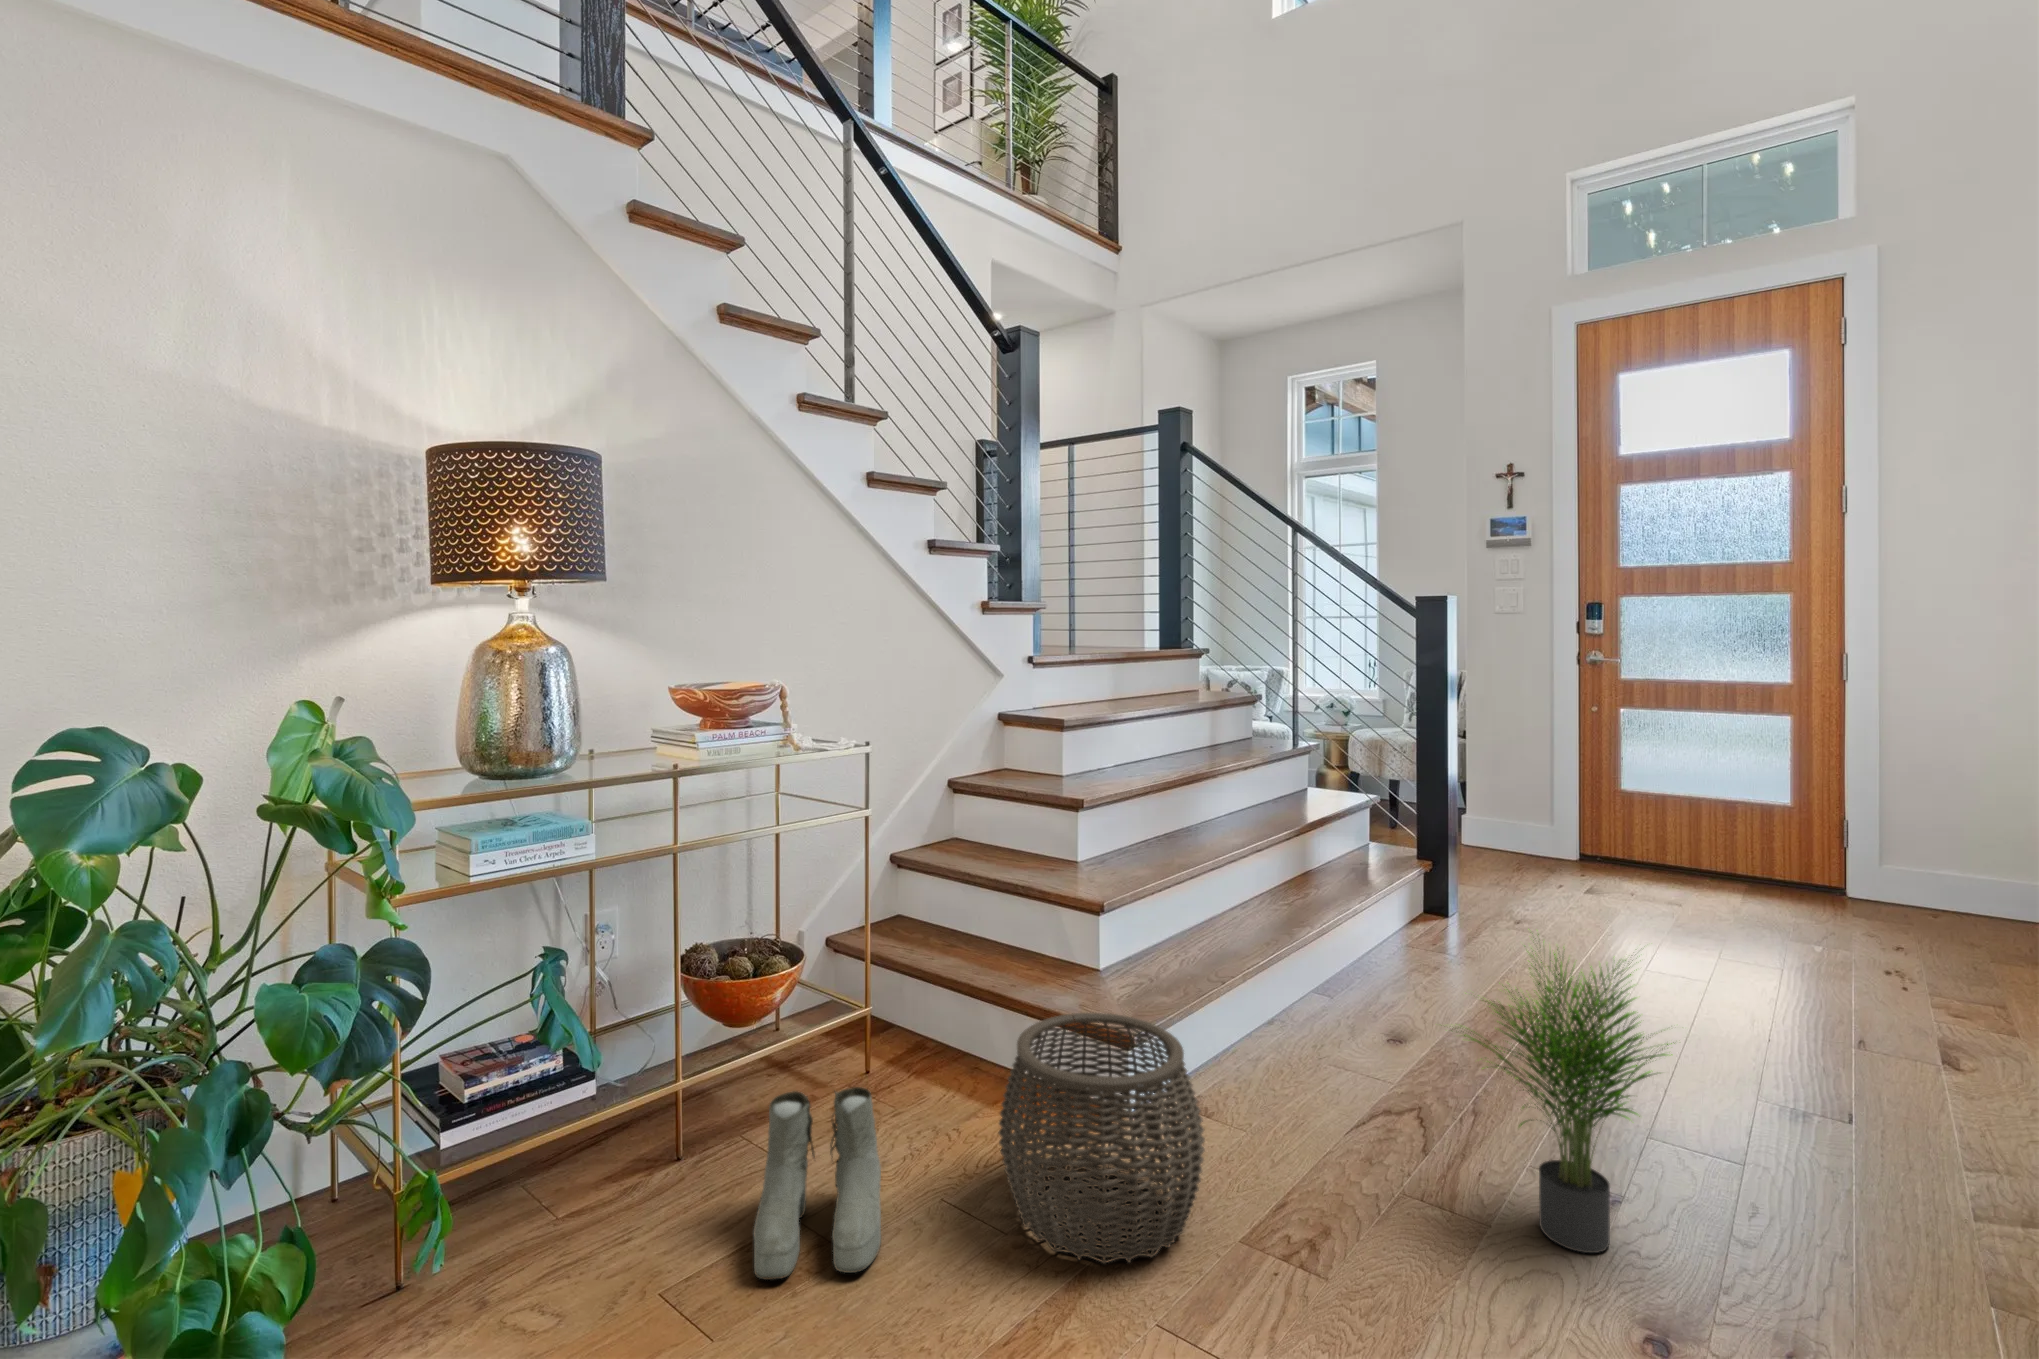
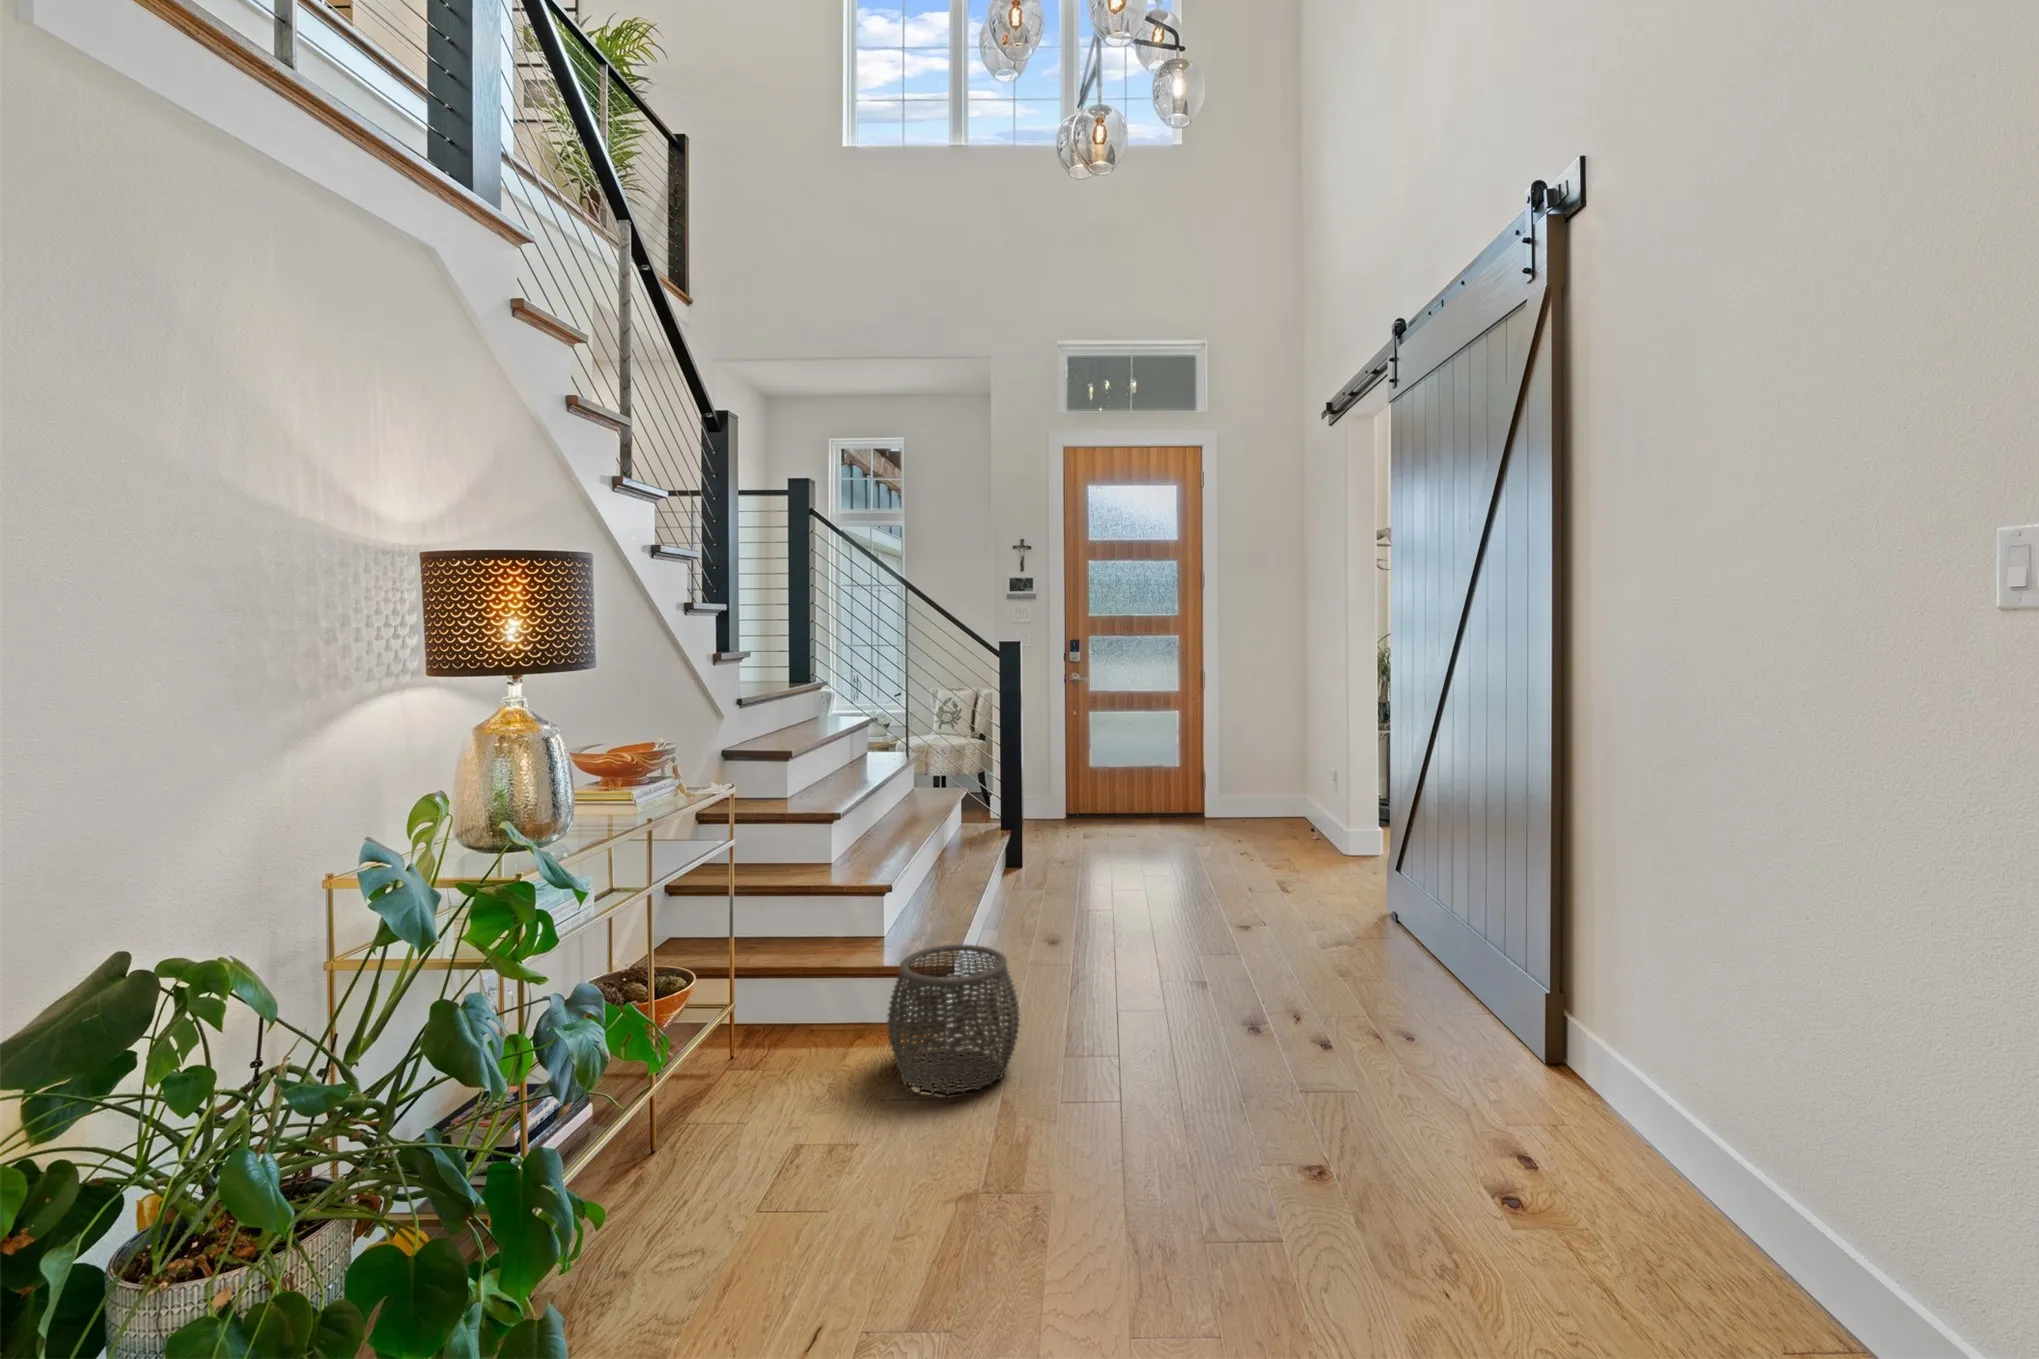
potted plant: present [1460,934,1675,1253] -> none [1114,844,1229,1012]
boots: present [753,1087,881,1280] -> none [741,1031,846,1169]

